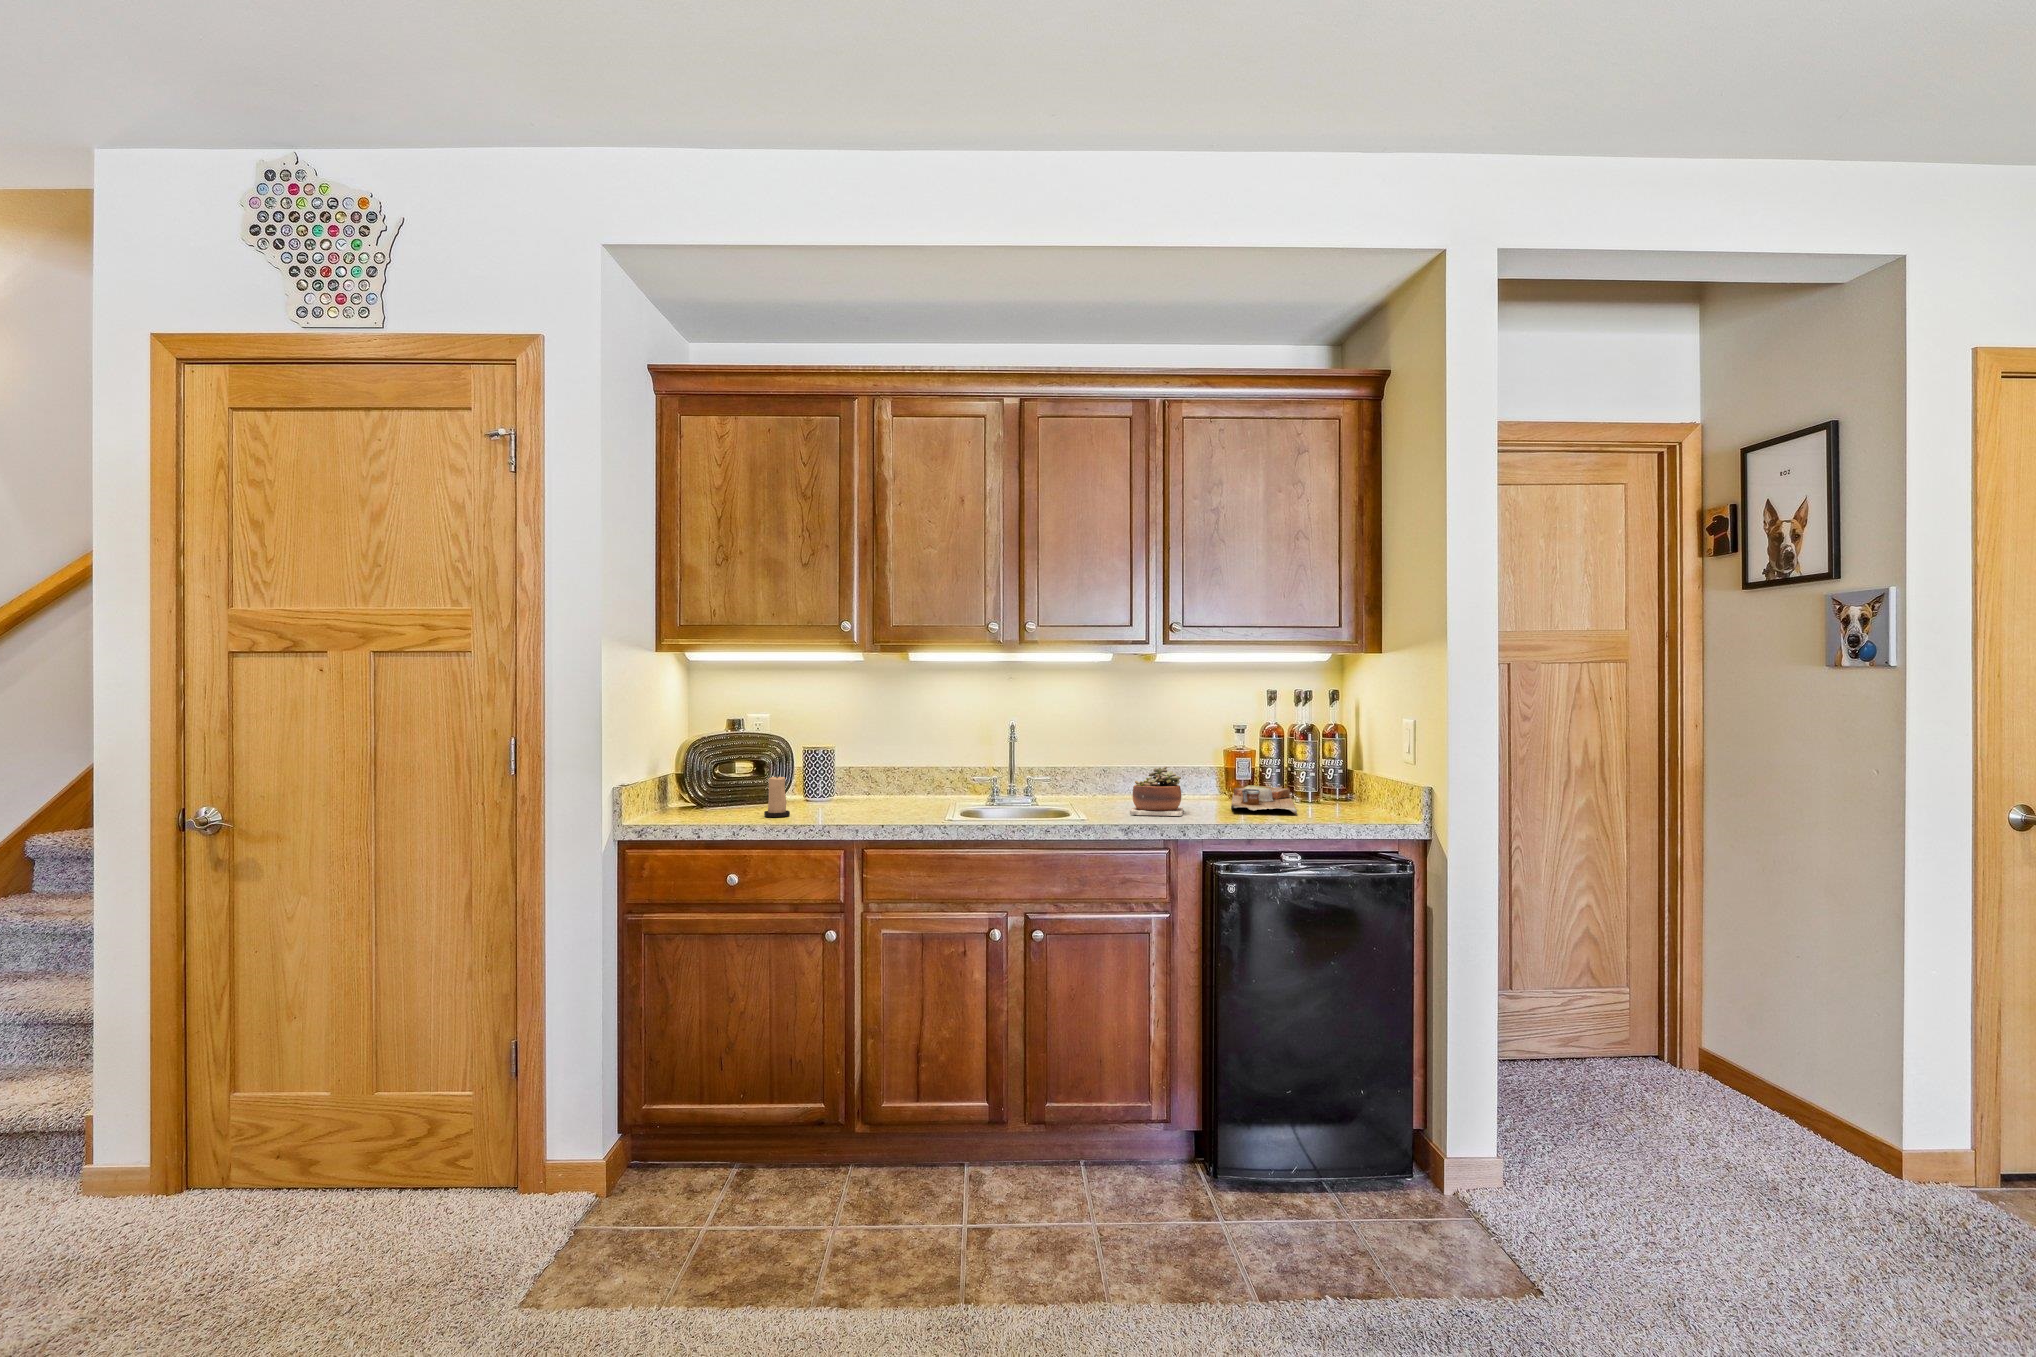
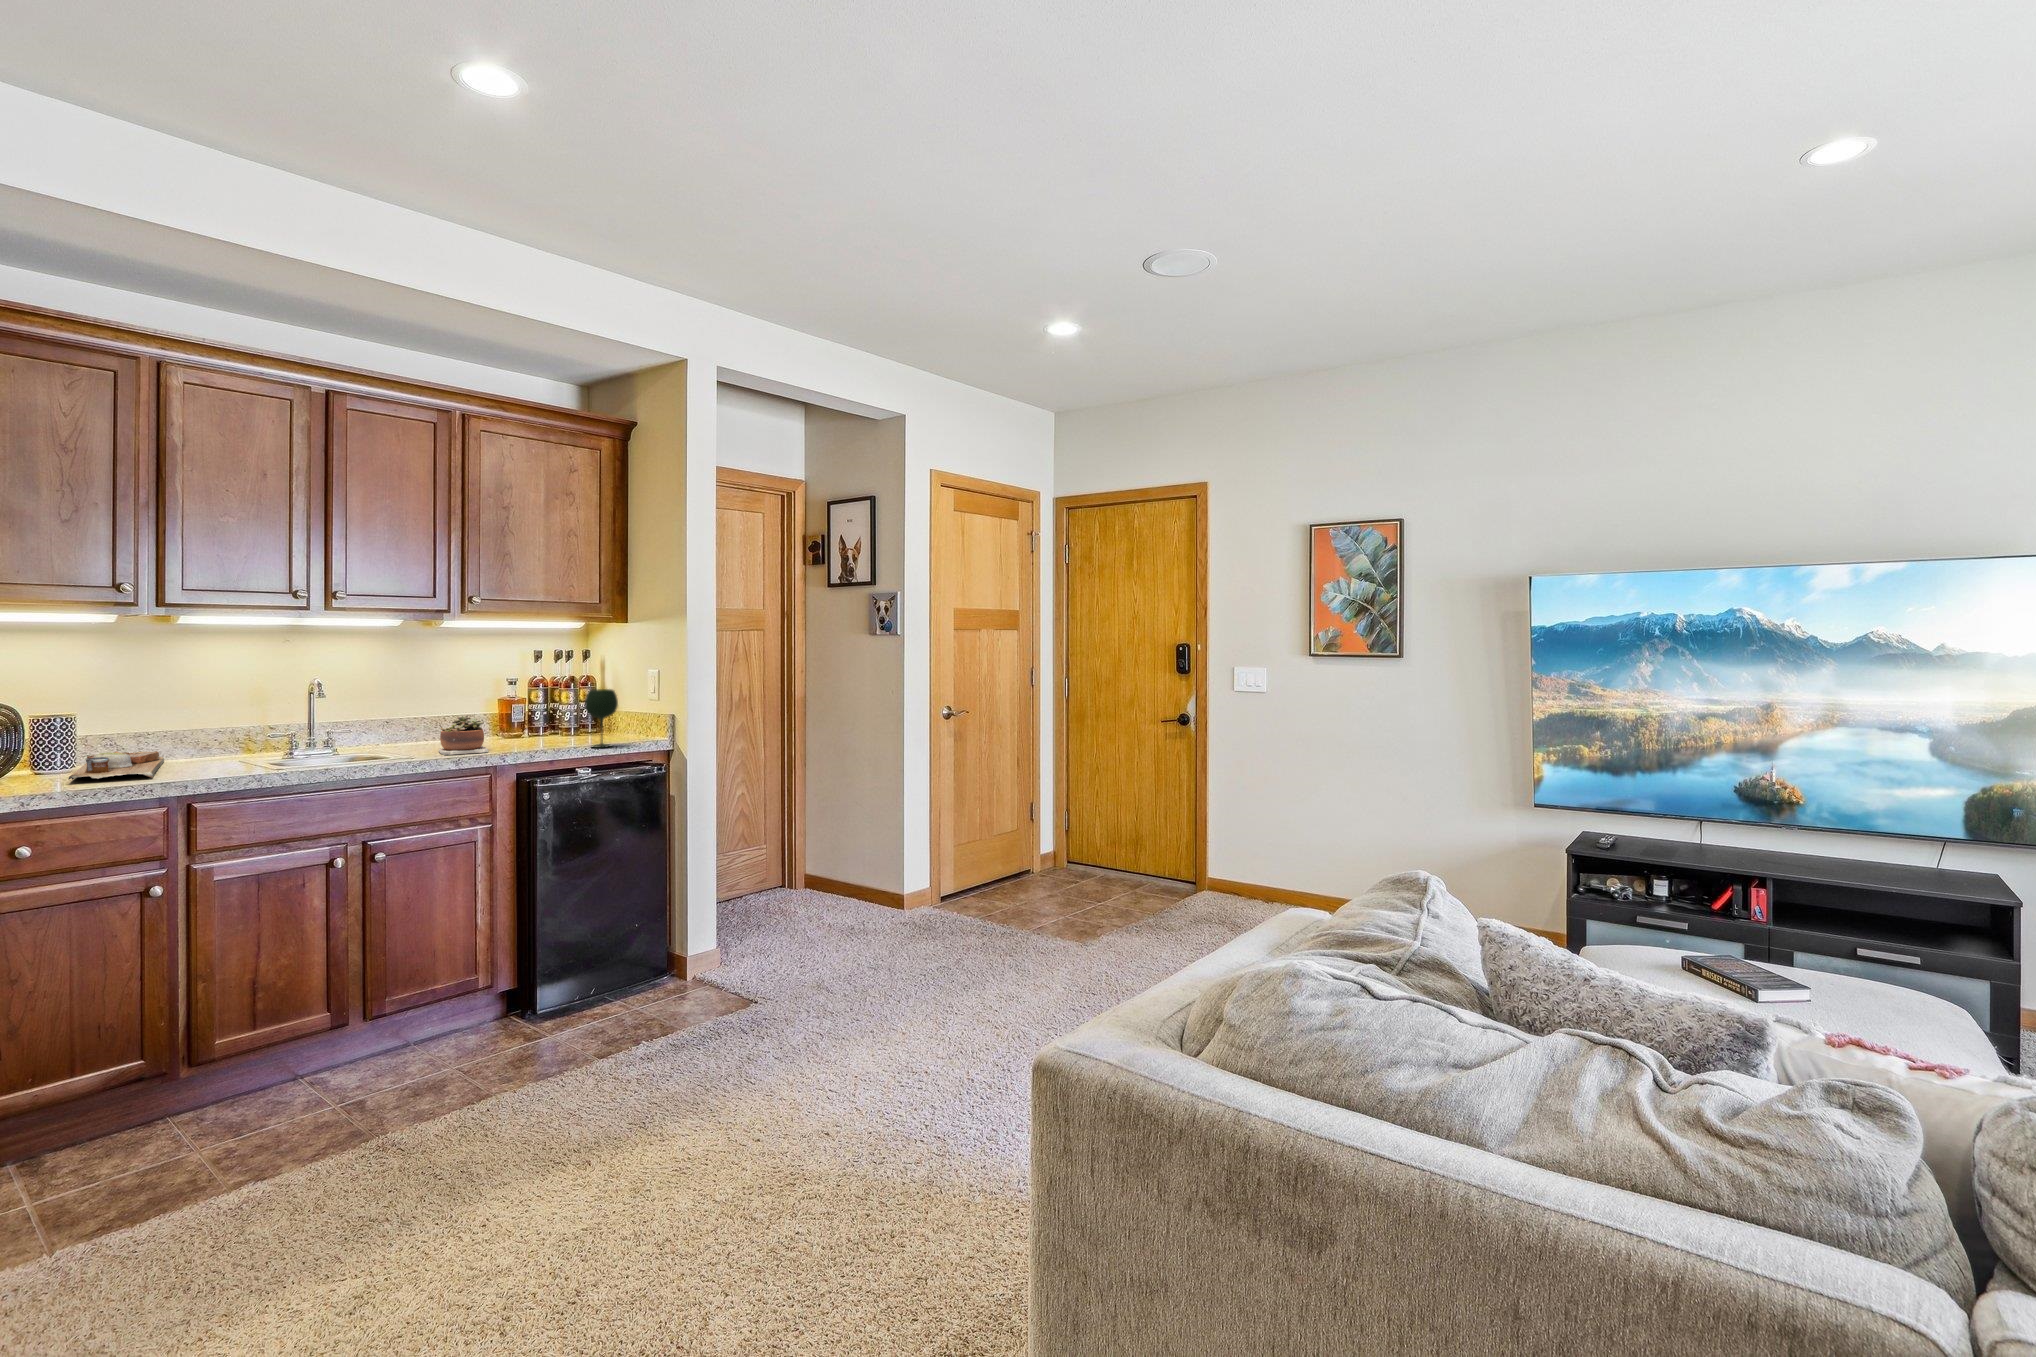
wine glass: none [1300,740,1346,823] -> present [585,689,618,748]
candle: present [764,774,790,817] -> none [26,748,64,793]
cutting board: present [1231,785,1297,814] -> present [69,751,164,779]

